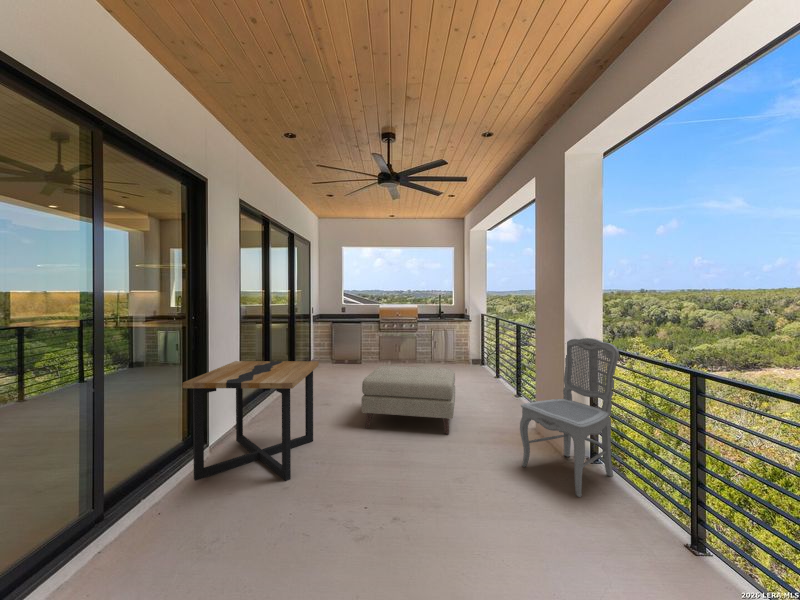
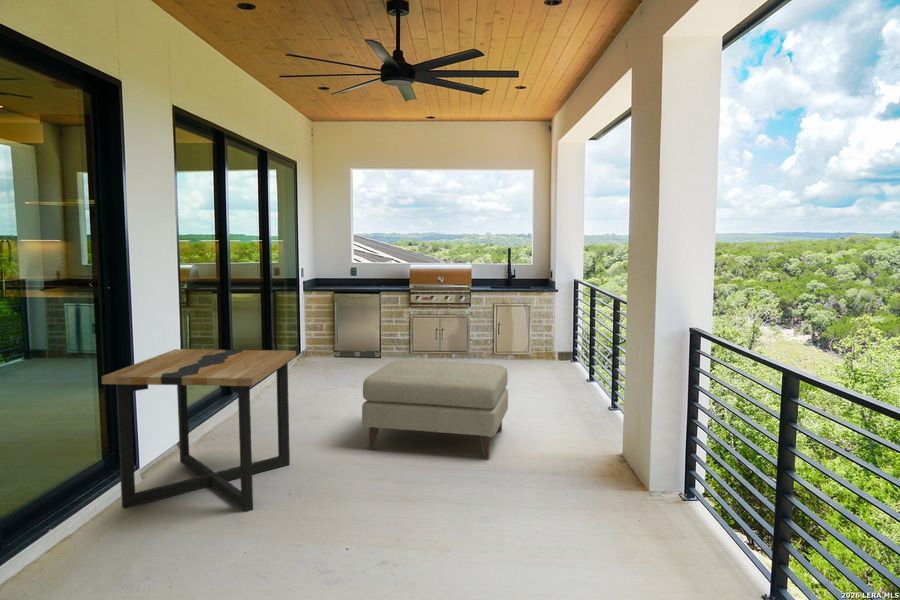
dining chair: present [520,338,619,497] -> none [579,319,720,538]

